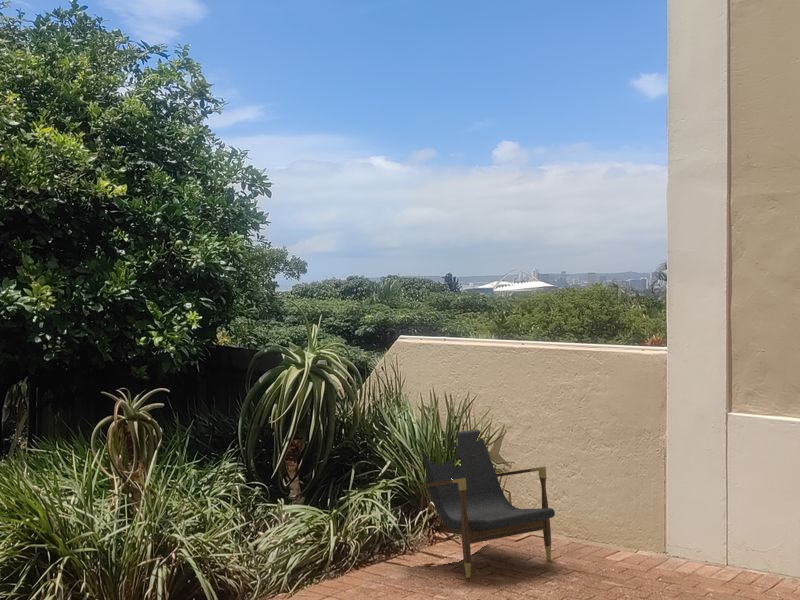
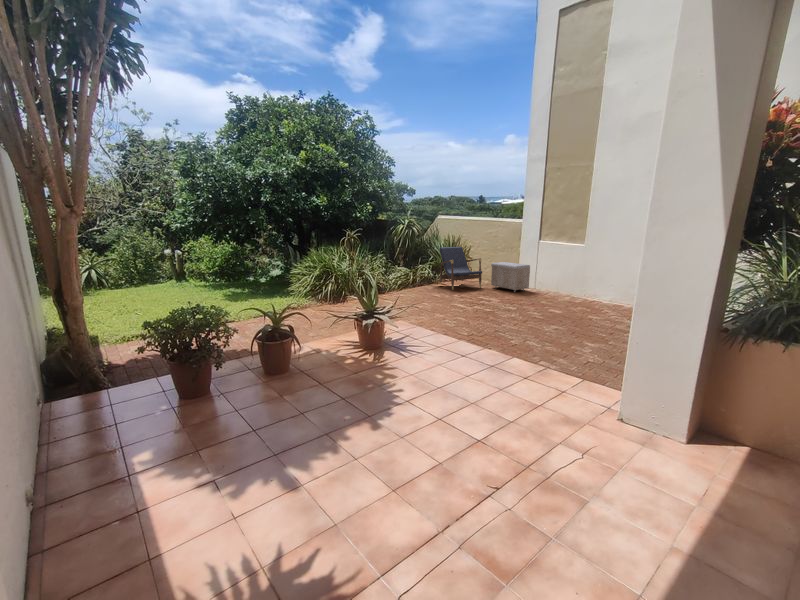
storage bench: none [579,475,704,578] -> present [491,262,530,292]

